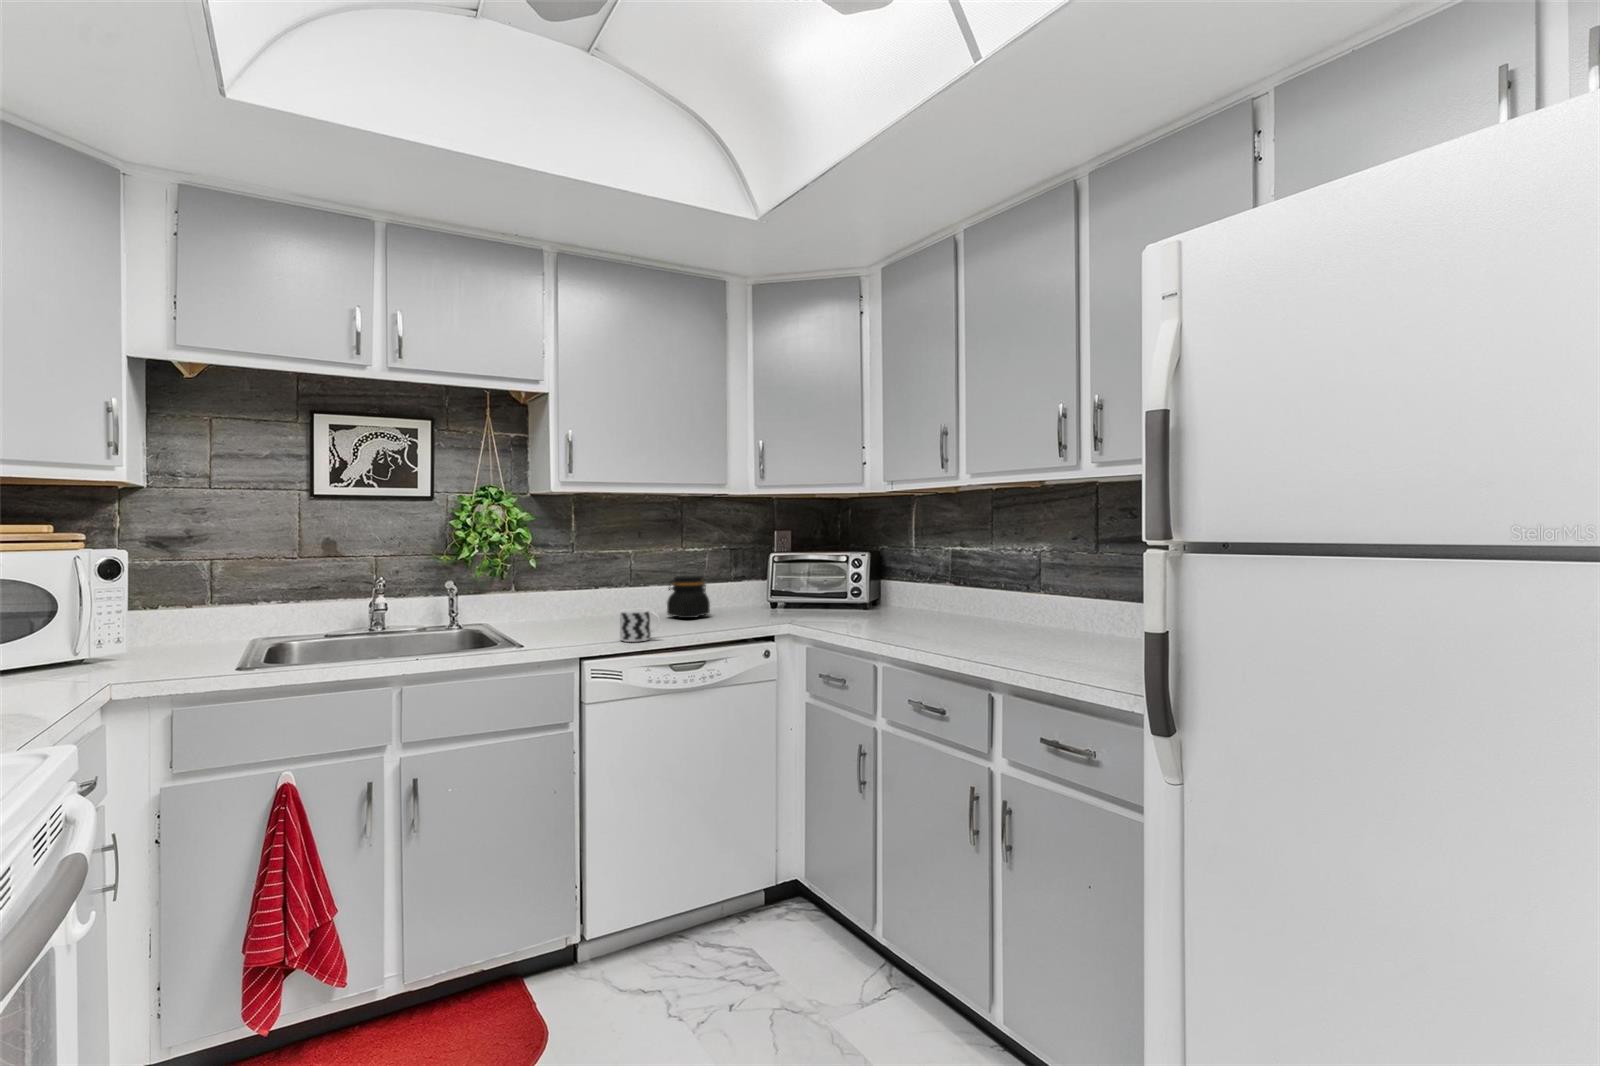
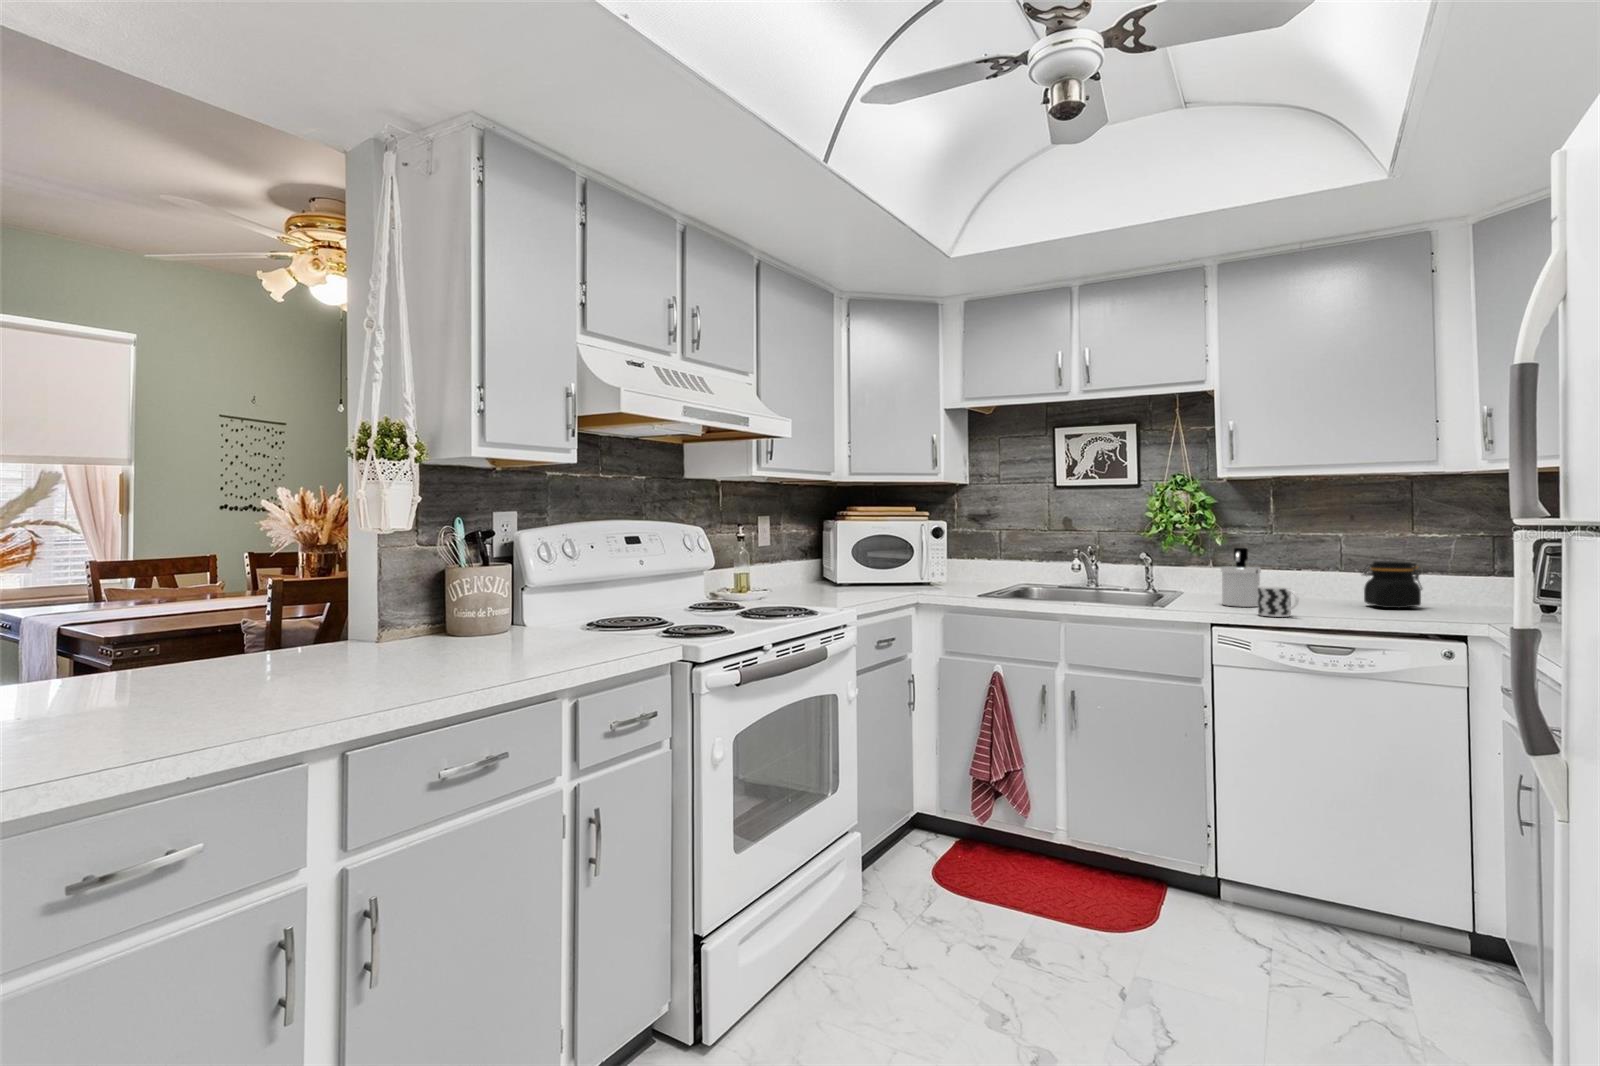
soap dispenser: none [558,570,597,634] -> present [1221,548,1261,607]

